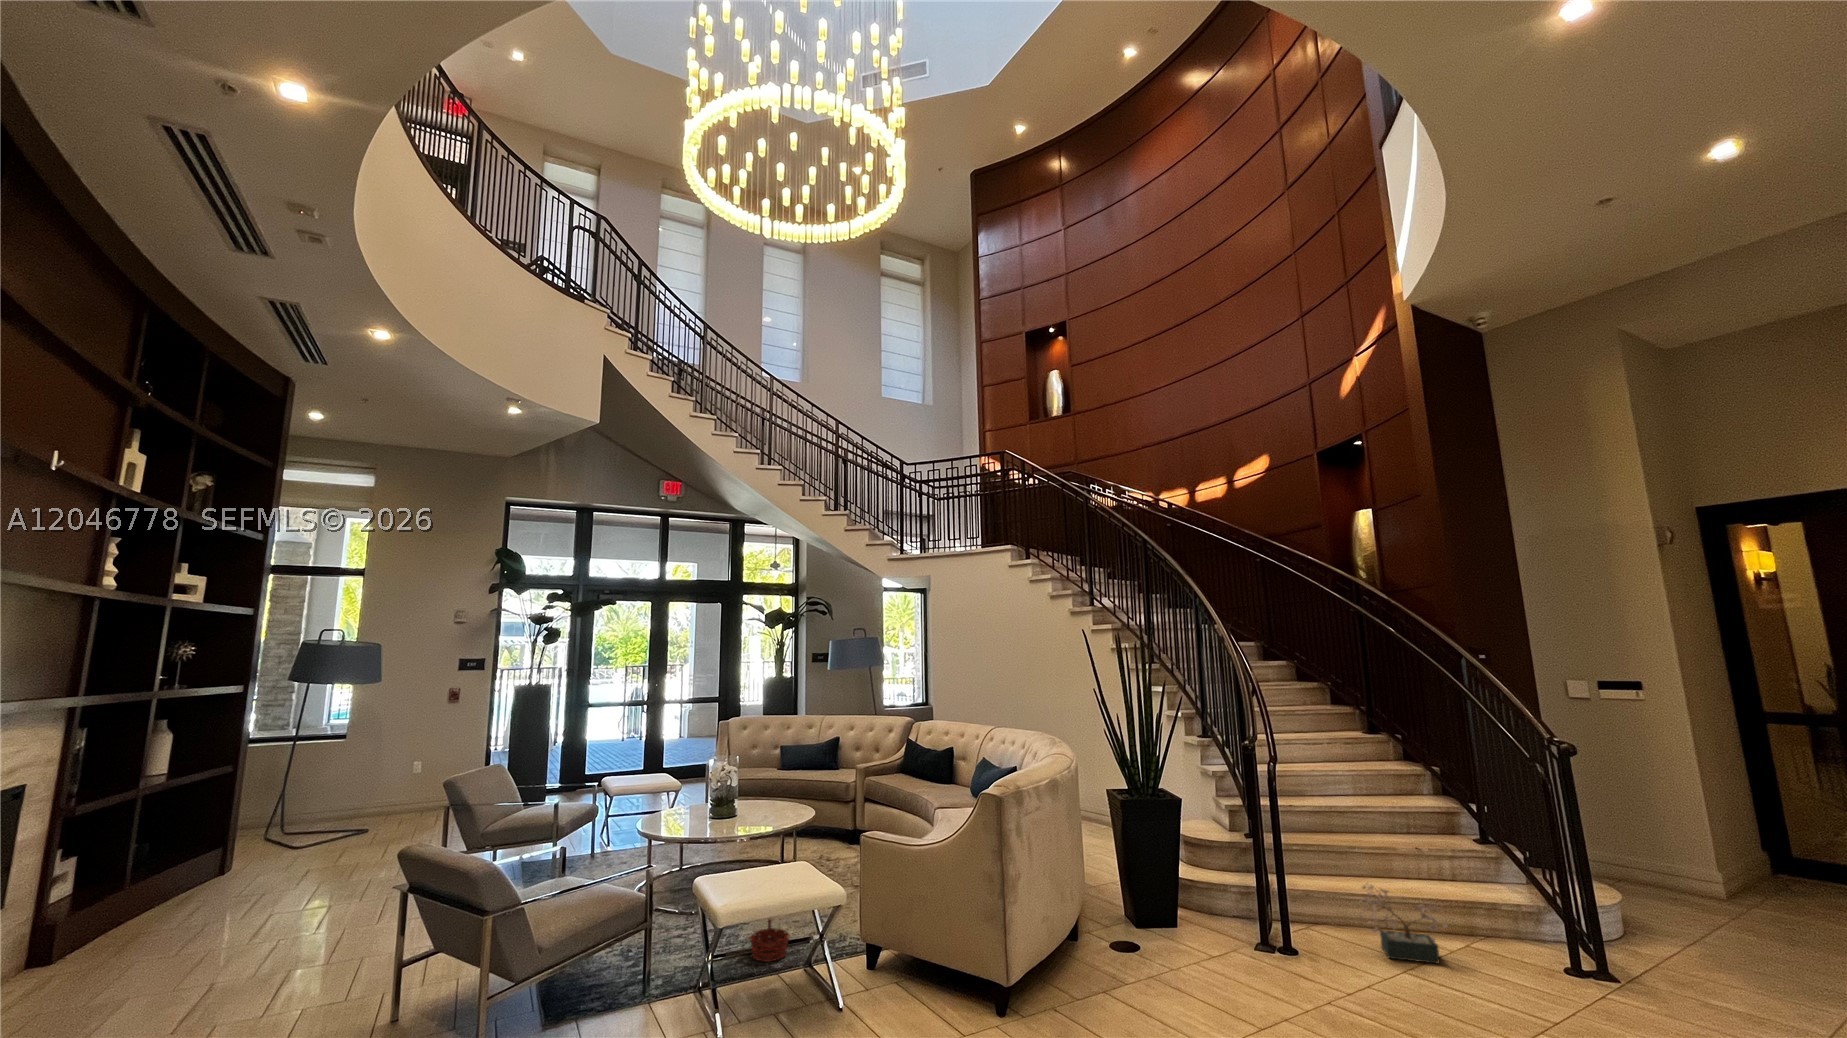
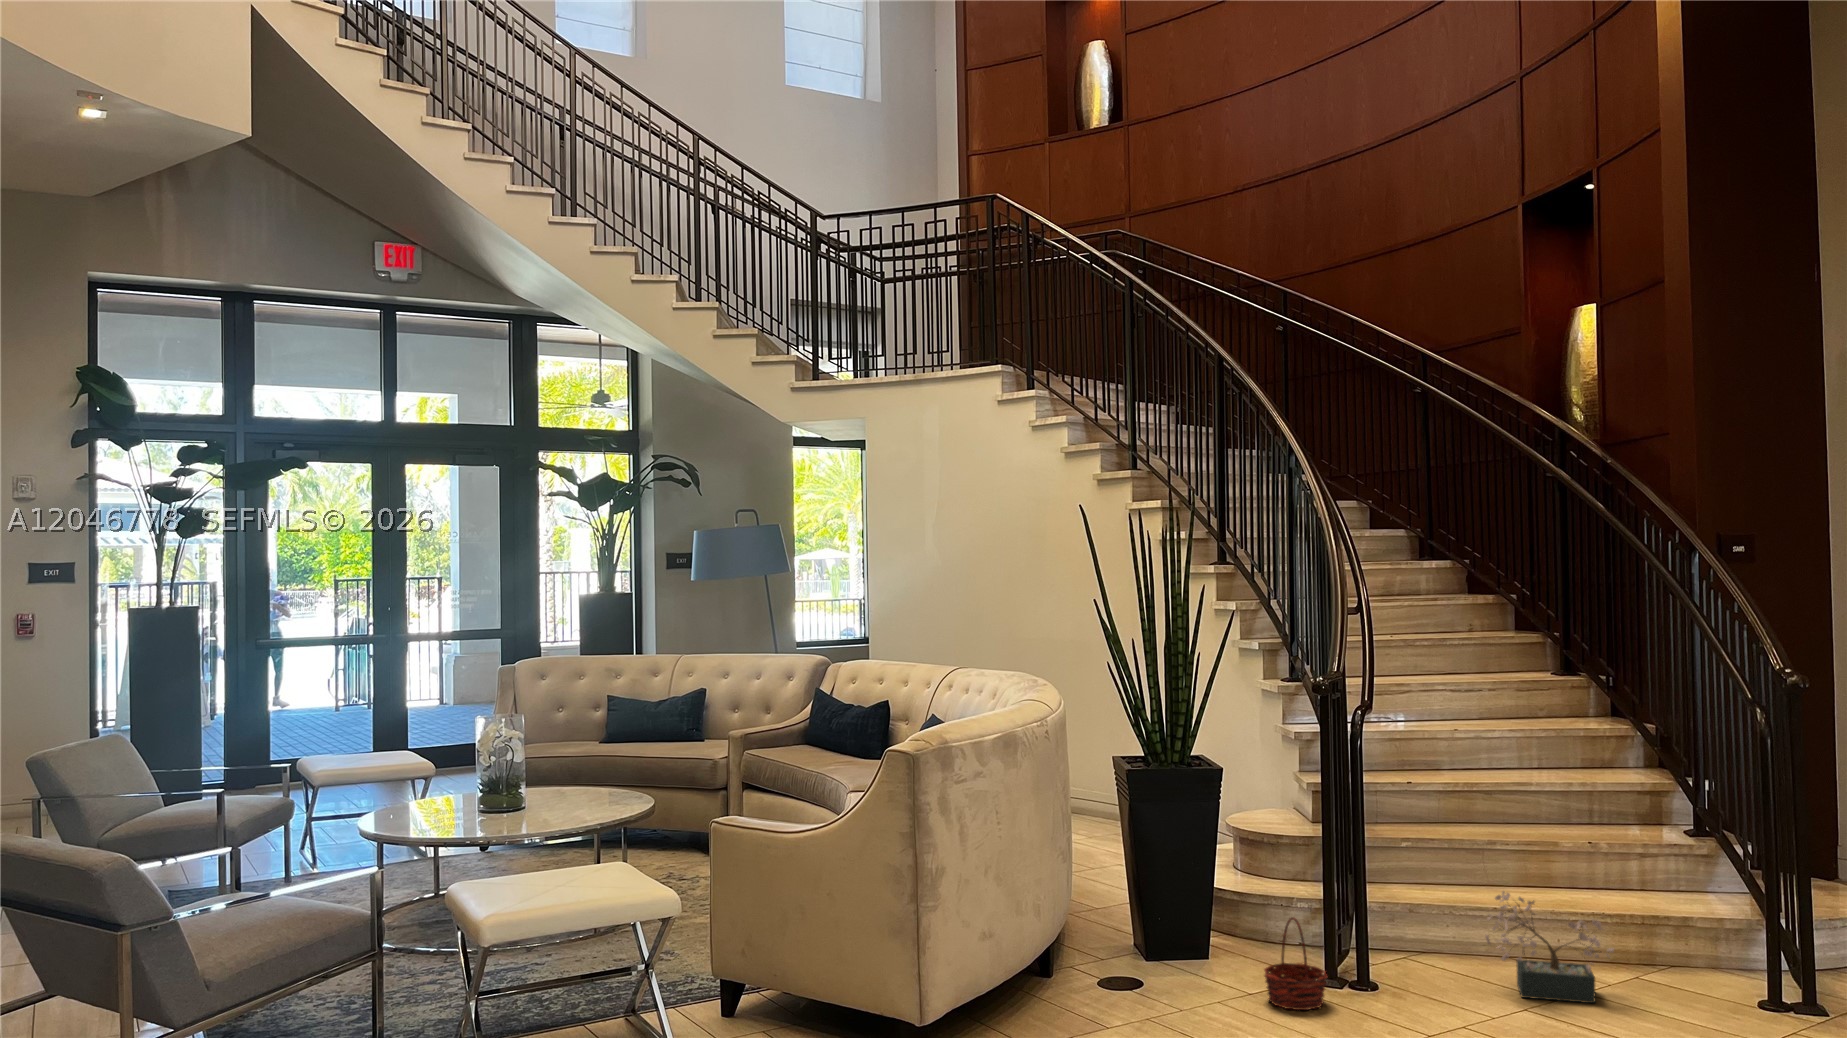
basket: present [750,919,789,962] -> present [1264,917,1328,1010]

